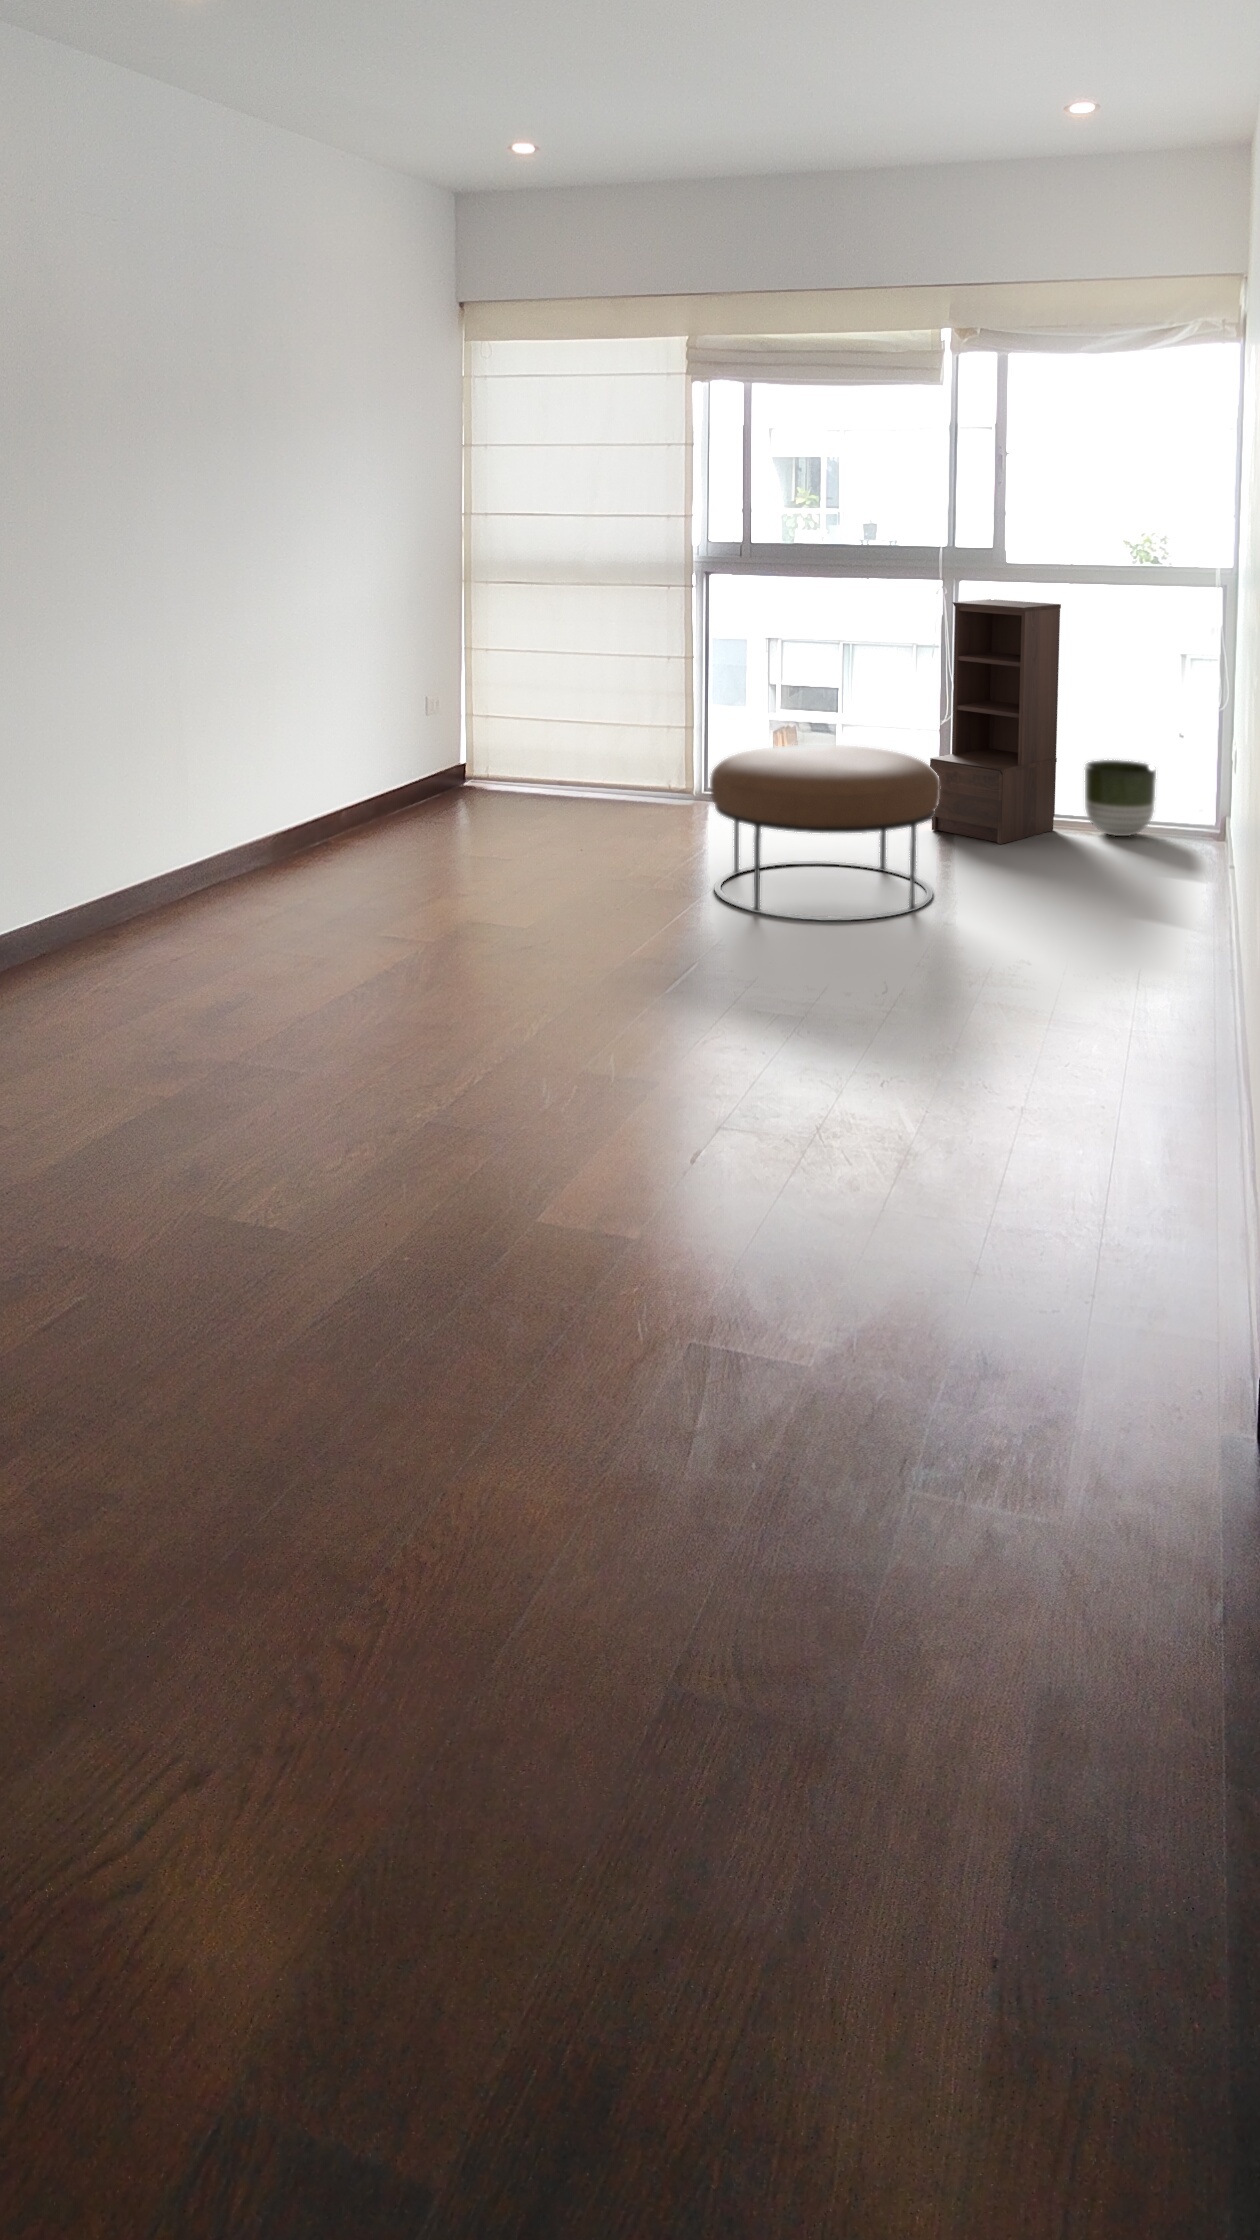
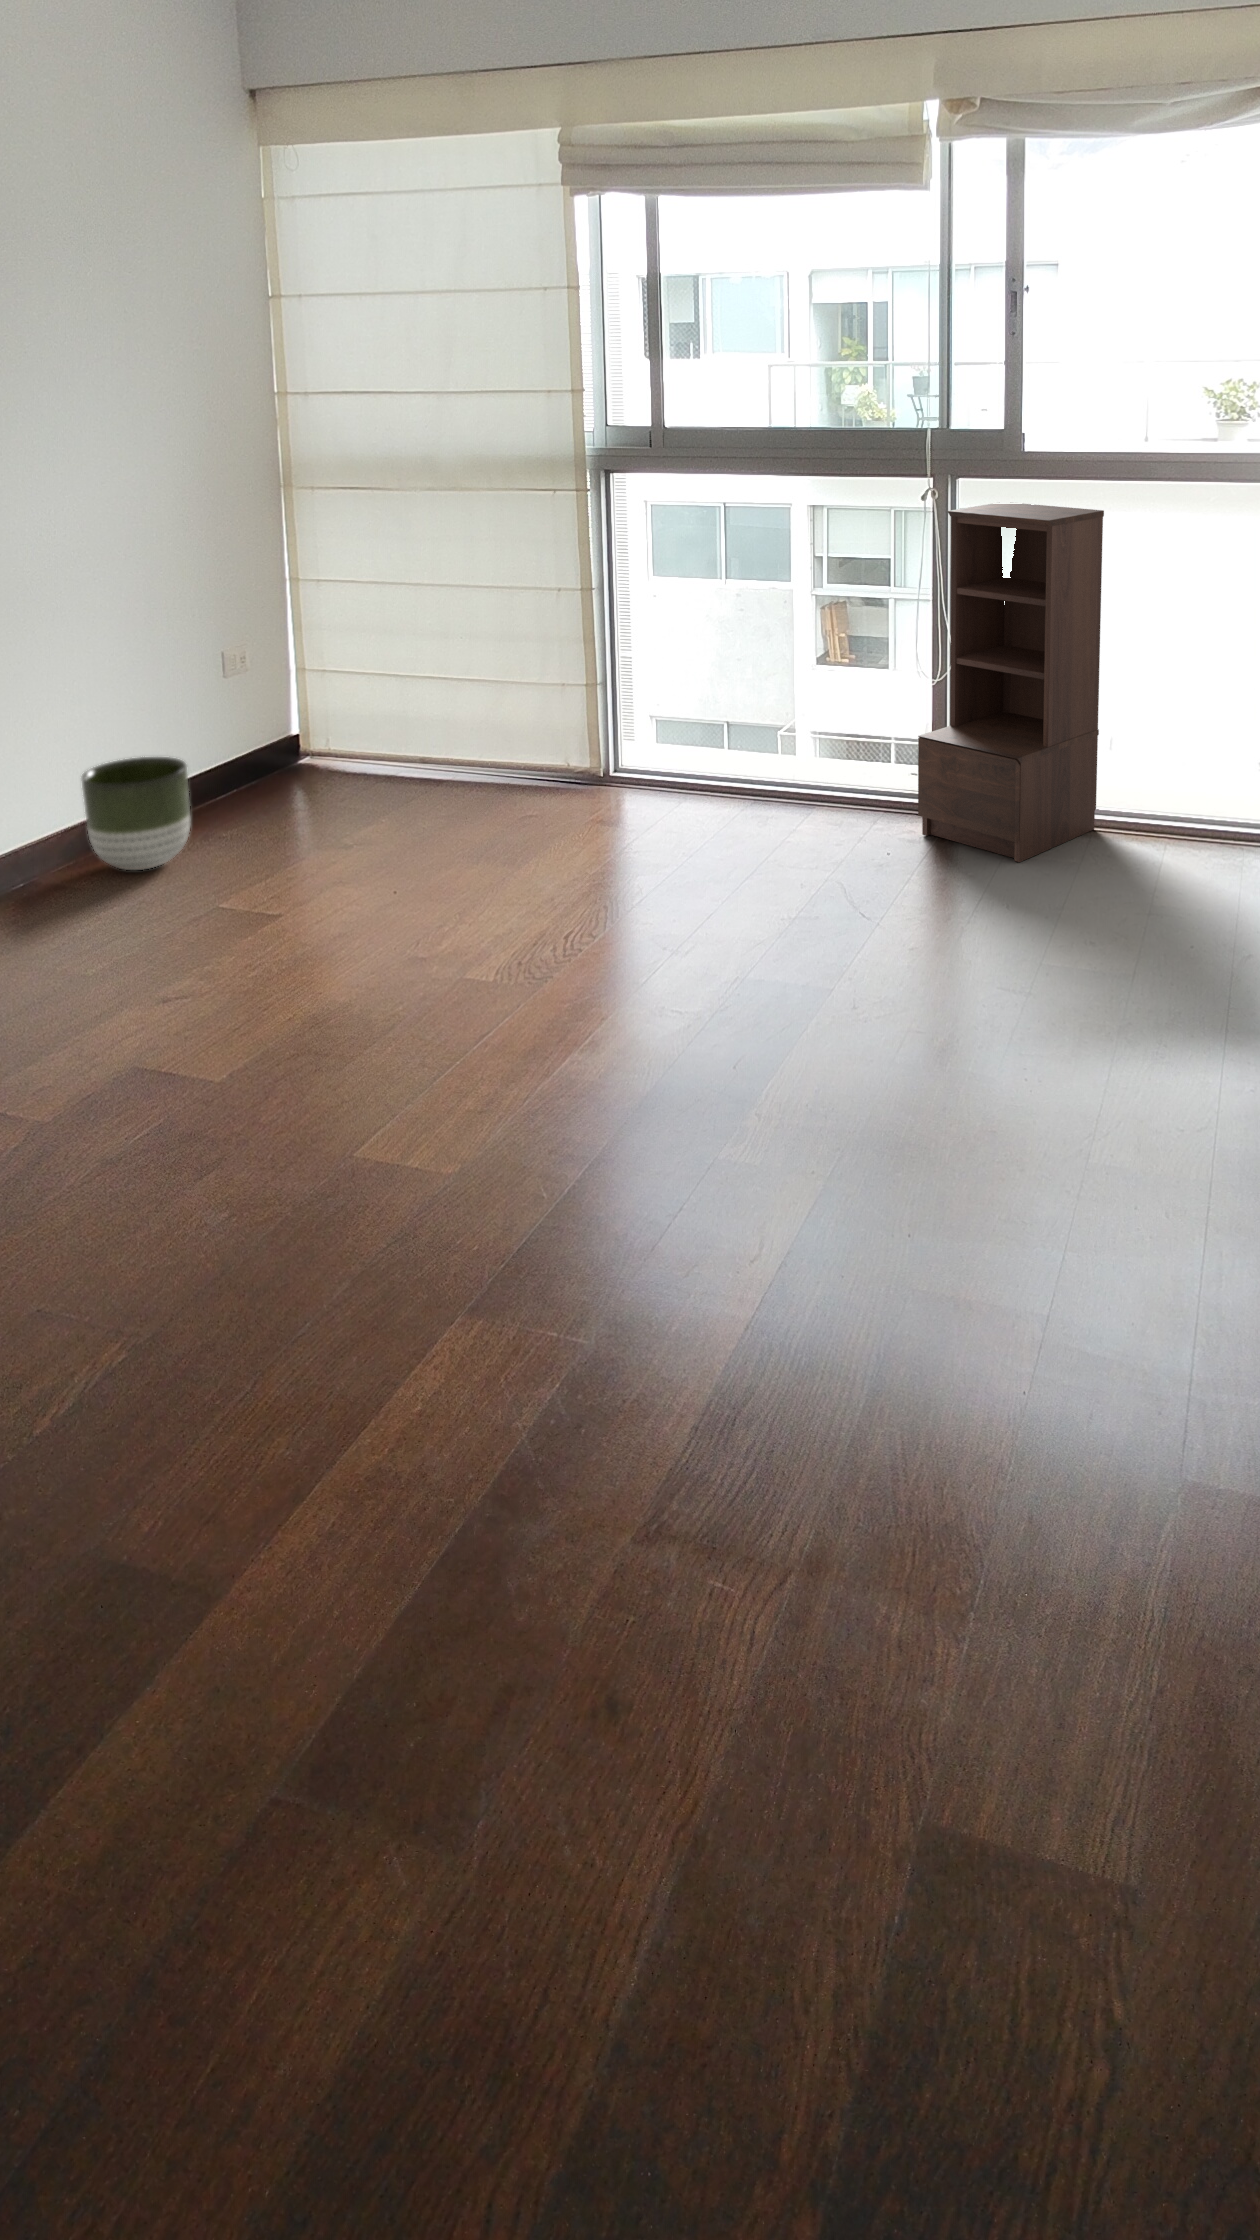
ottoman: present [710,745,941,921] -> none [564,746,920,1055]
planter: present [1085,760,1156,836] -> present [82,757,191,870]

